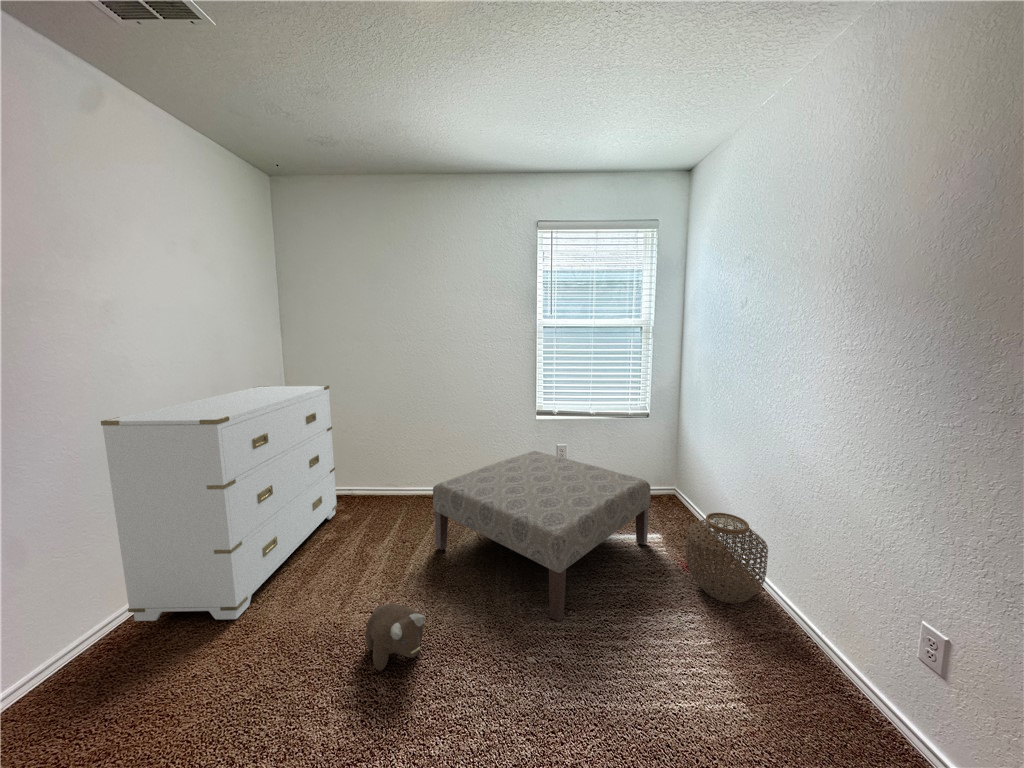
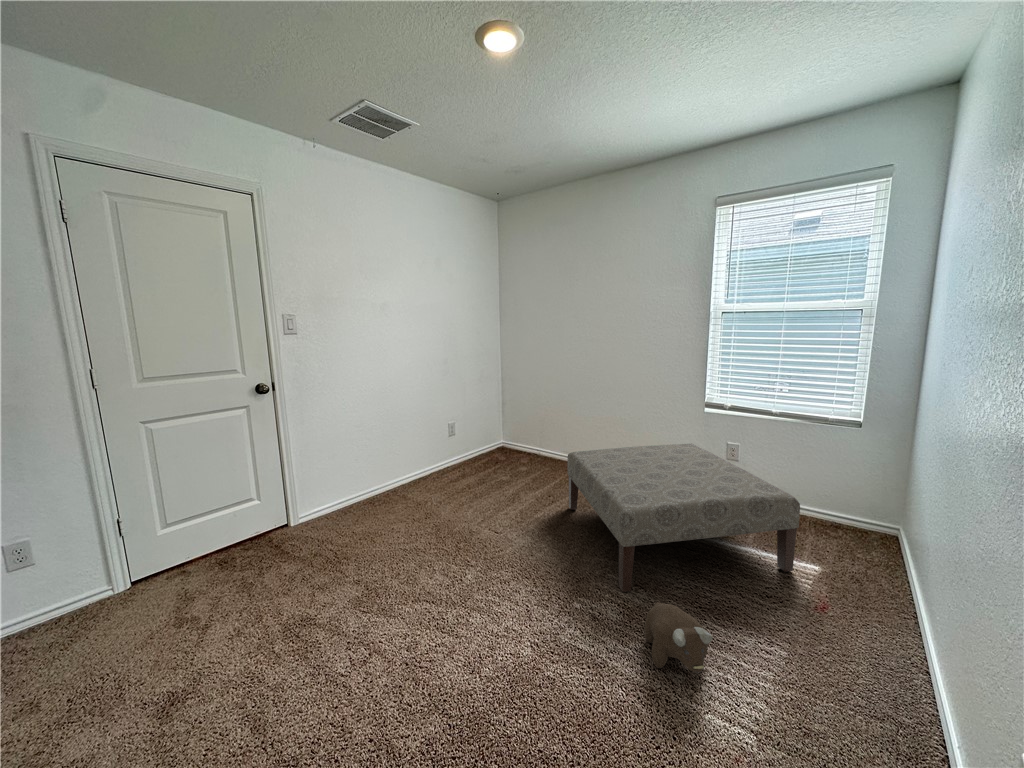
dresser: present [101,386,337,621] -> none [377,360,519,508]
woven basket: present [686,513,768,603] -> none [801,550,926,672]
plush toy: present [365,603,425,671] -> present [644,602,713,673]

